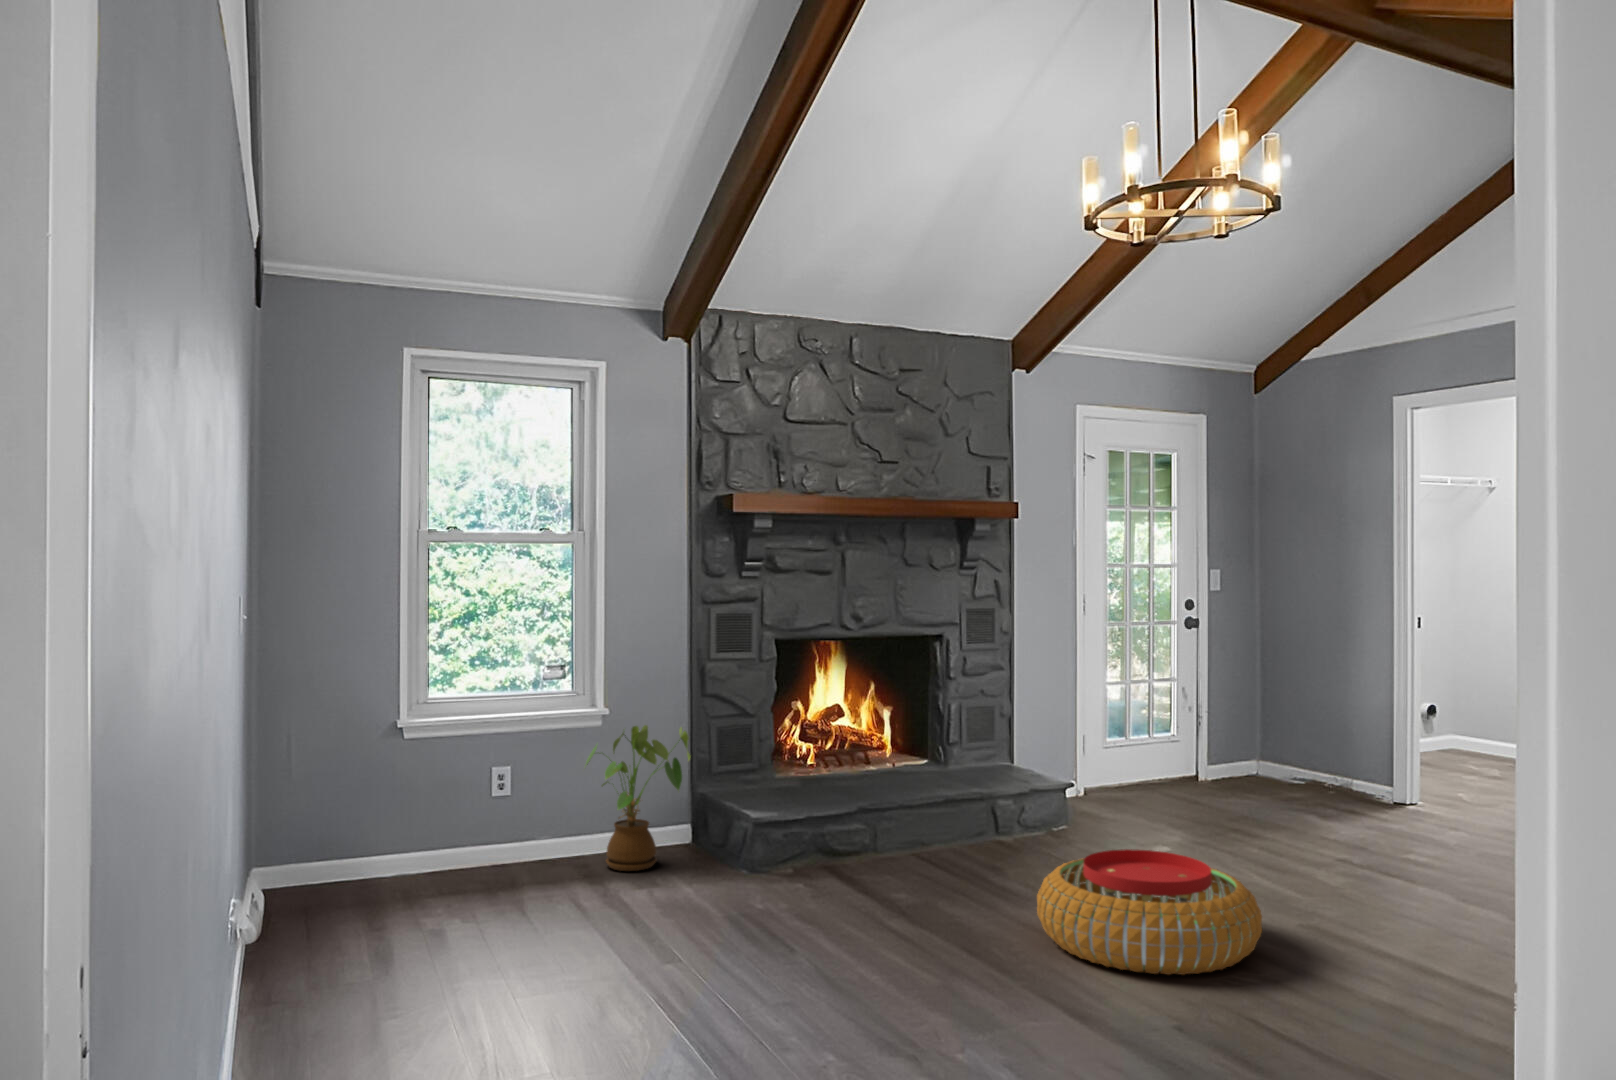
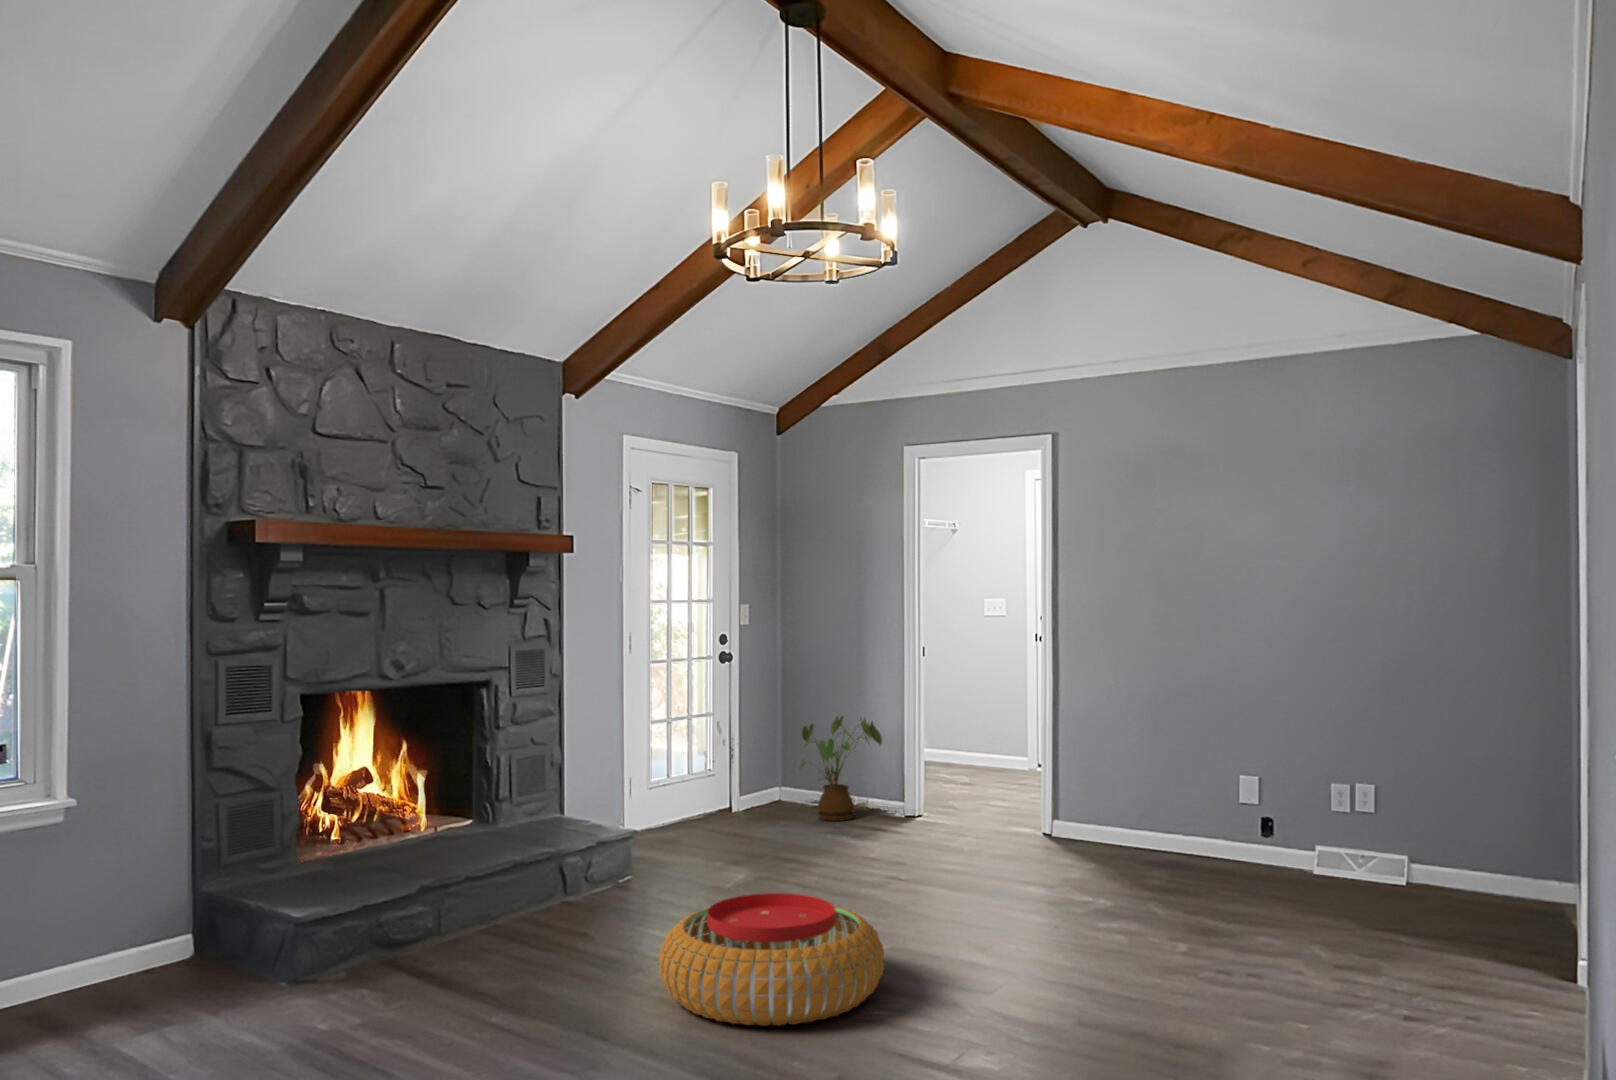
house plant: present [586,725,691,871] -> present [799,716,882,821]

